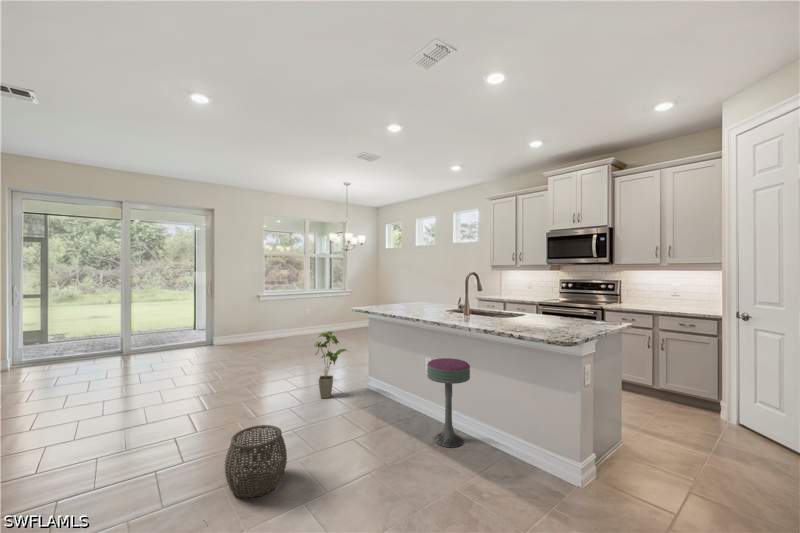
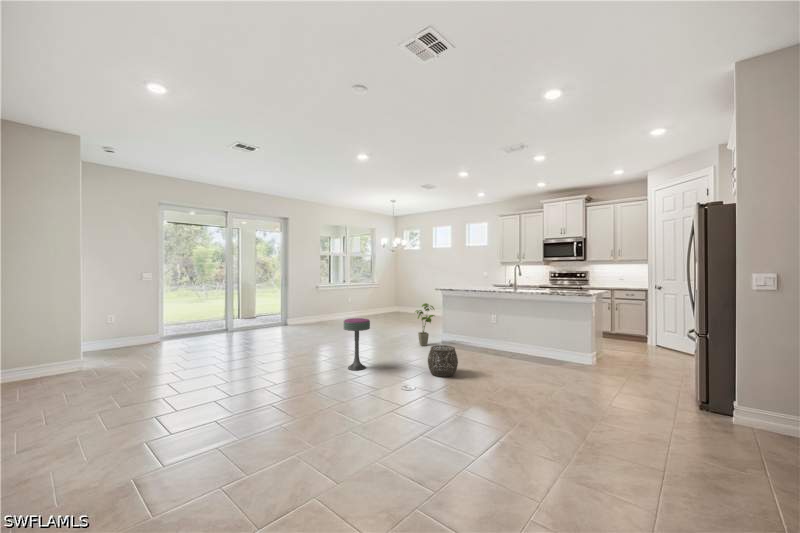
bar stool: present [427,358,470,447] -> present [344,318,370,370]

